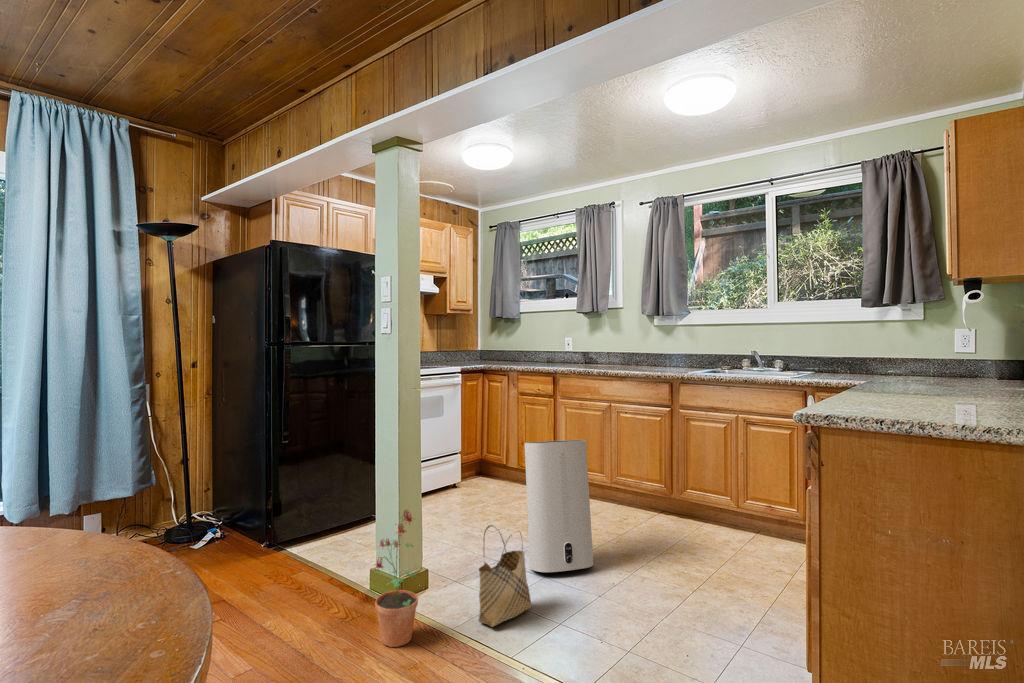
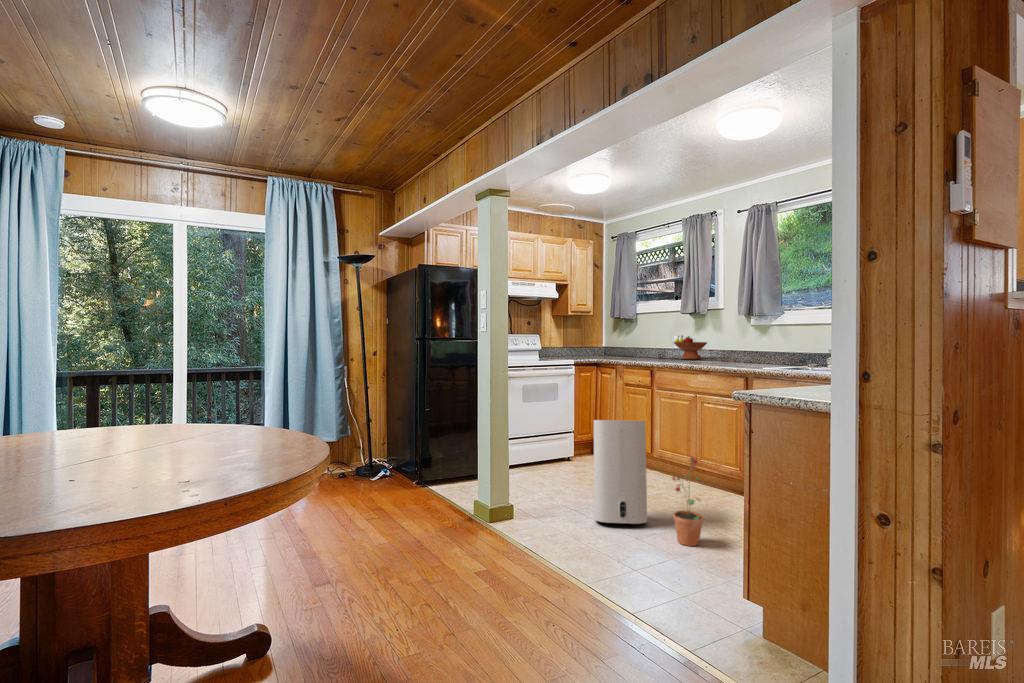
fruit bowl: none [568,337,607,364] -> present [674,335,707,360]
potted plant: present [375,510,418,647] -> present [673,456,704,546]
woven basket: present [479,525,531,627] -> none [536,476,579,548]

